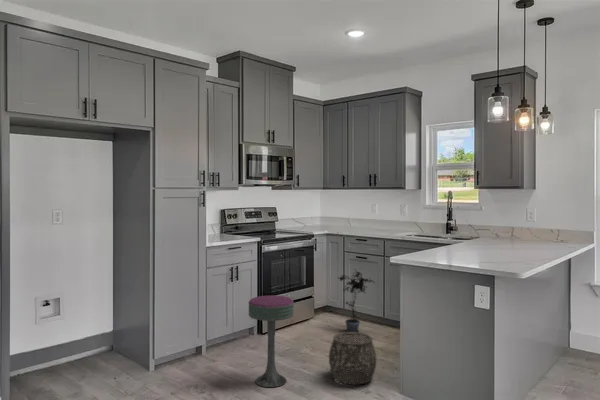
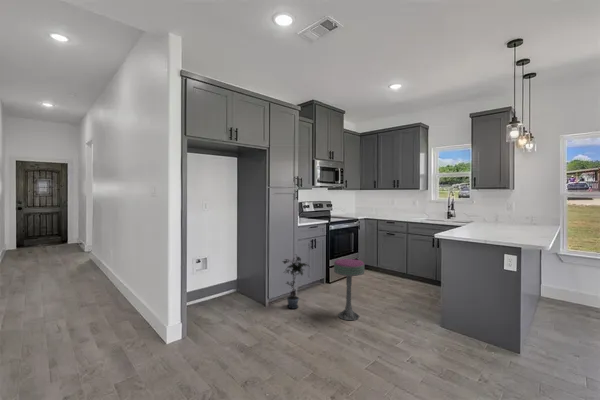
potted plant: present [339,272,374,332] -> present [283,257,307,308]
woven basket: present [329,332,376,385] -> none [386,284,420,320]

